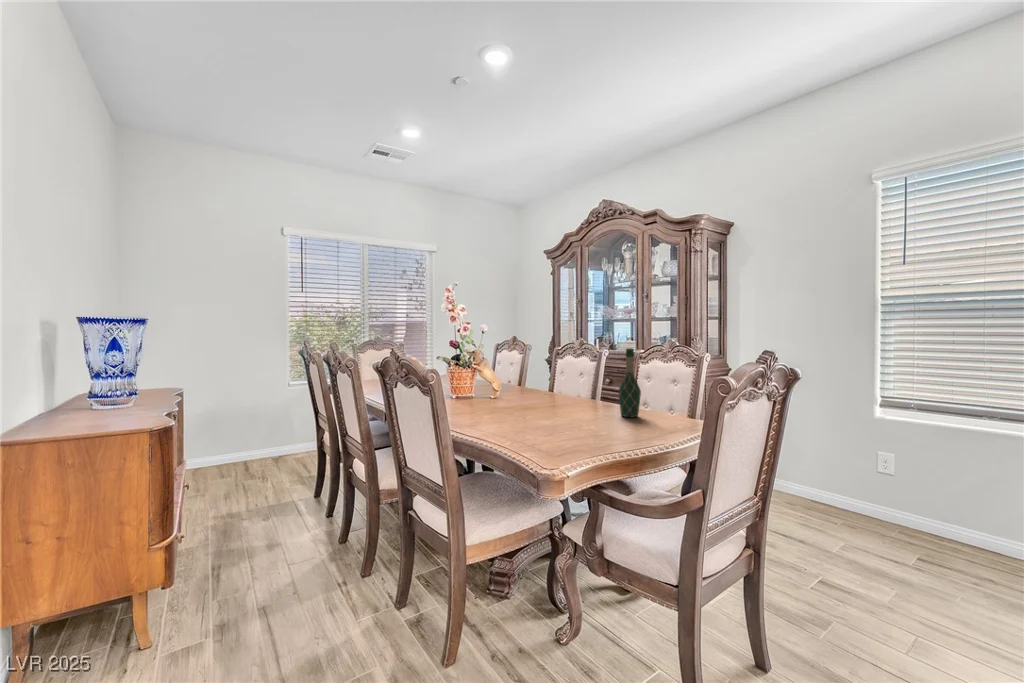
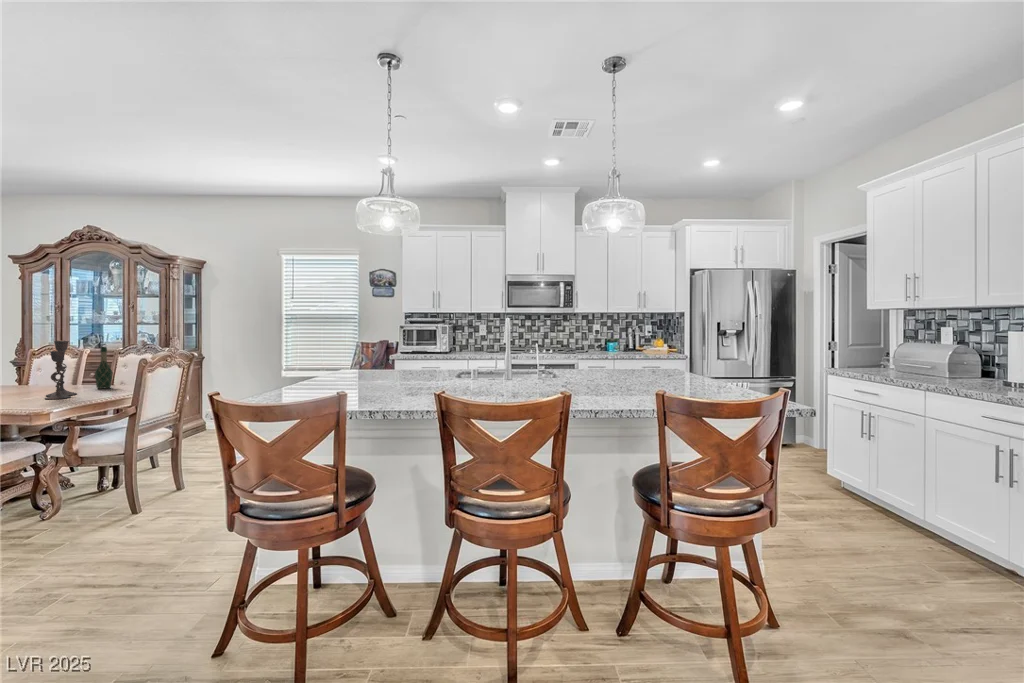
candlestick: none [561,338,600,439] -> present [45,341,77,399]

